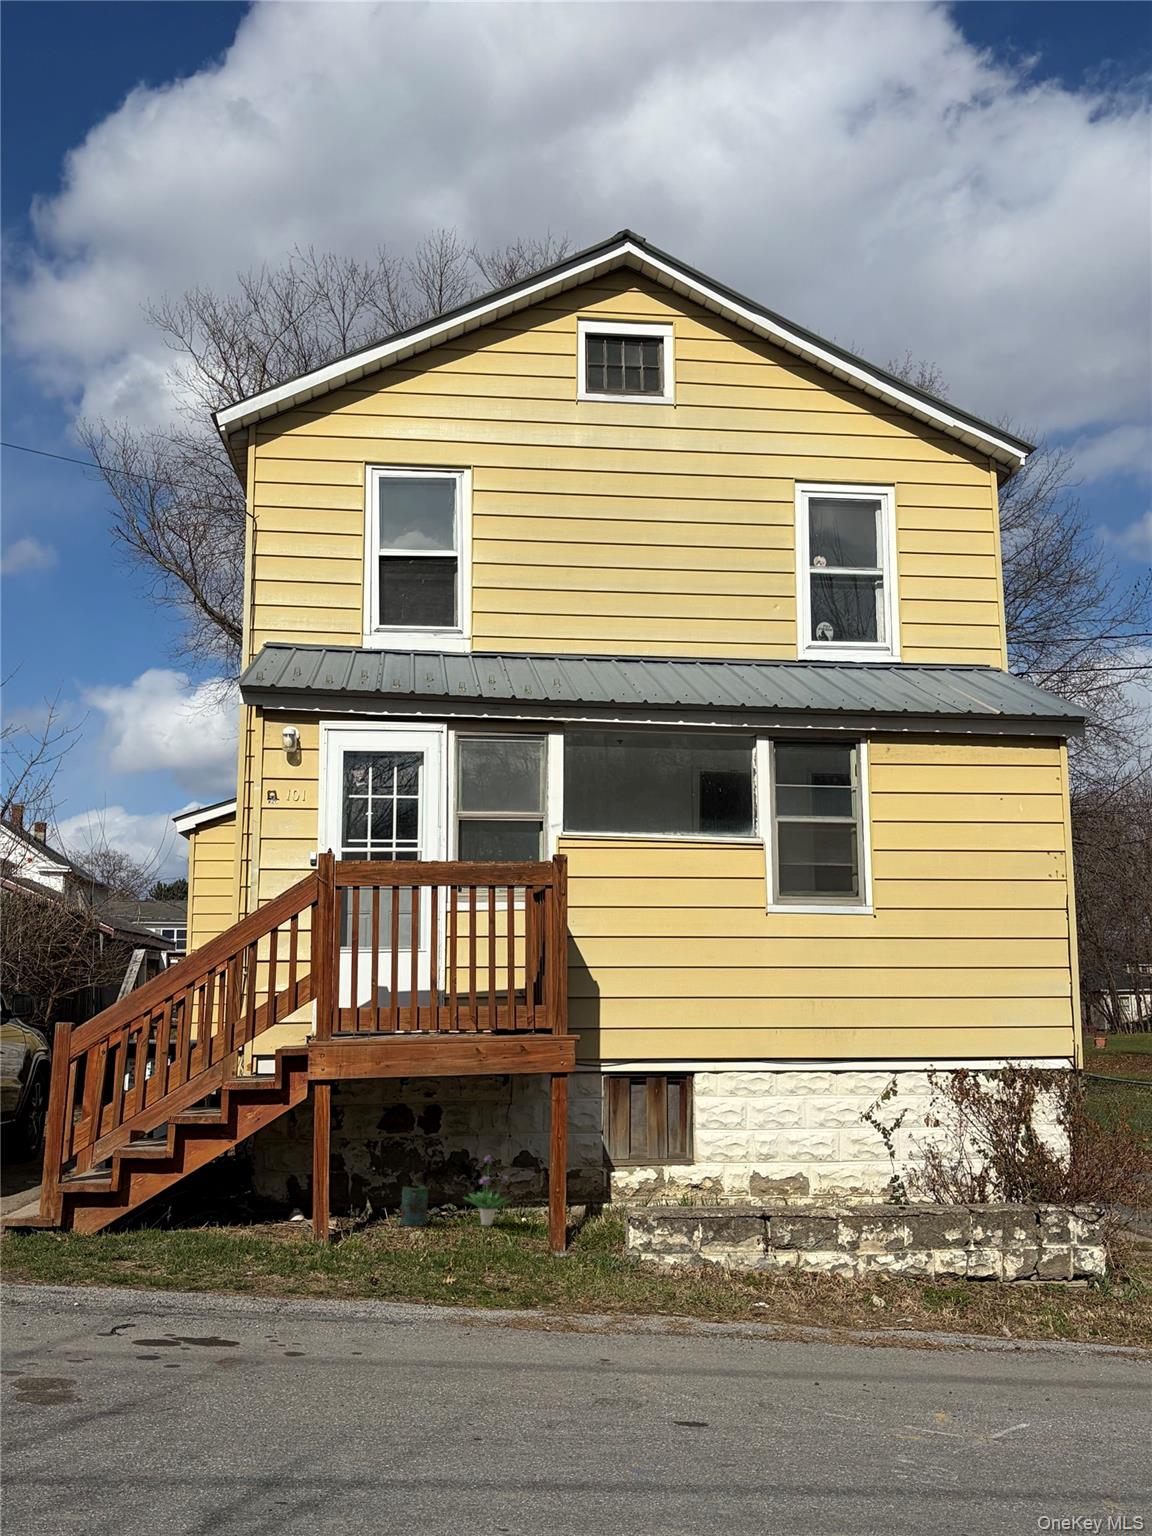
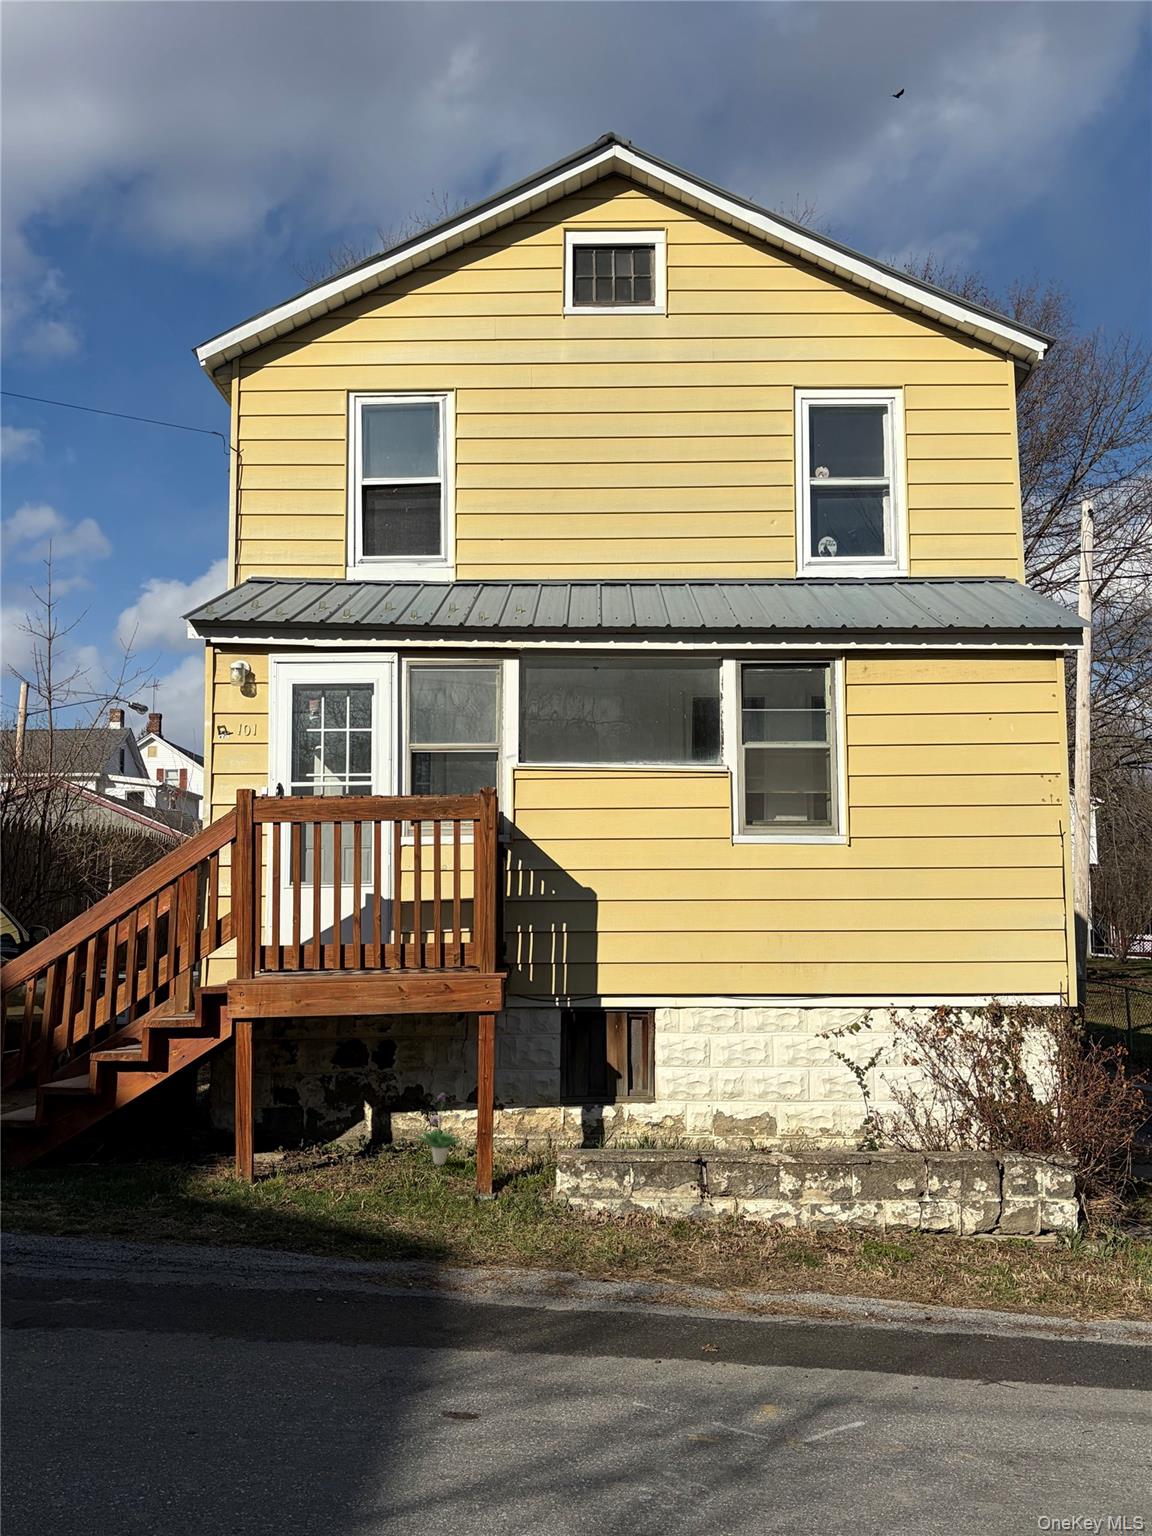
watering can: present [401,1176,428,1226] -> none [349,1114,378,1165]

